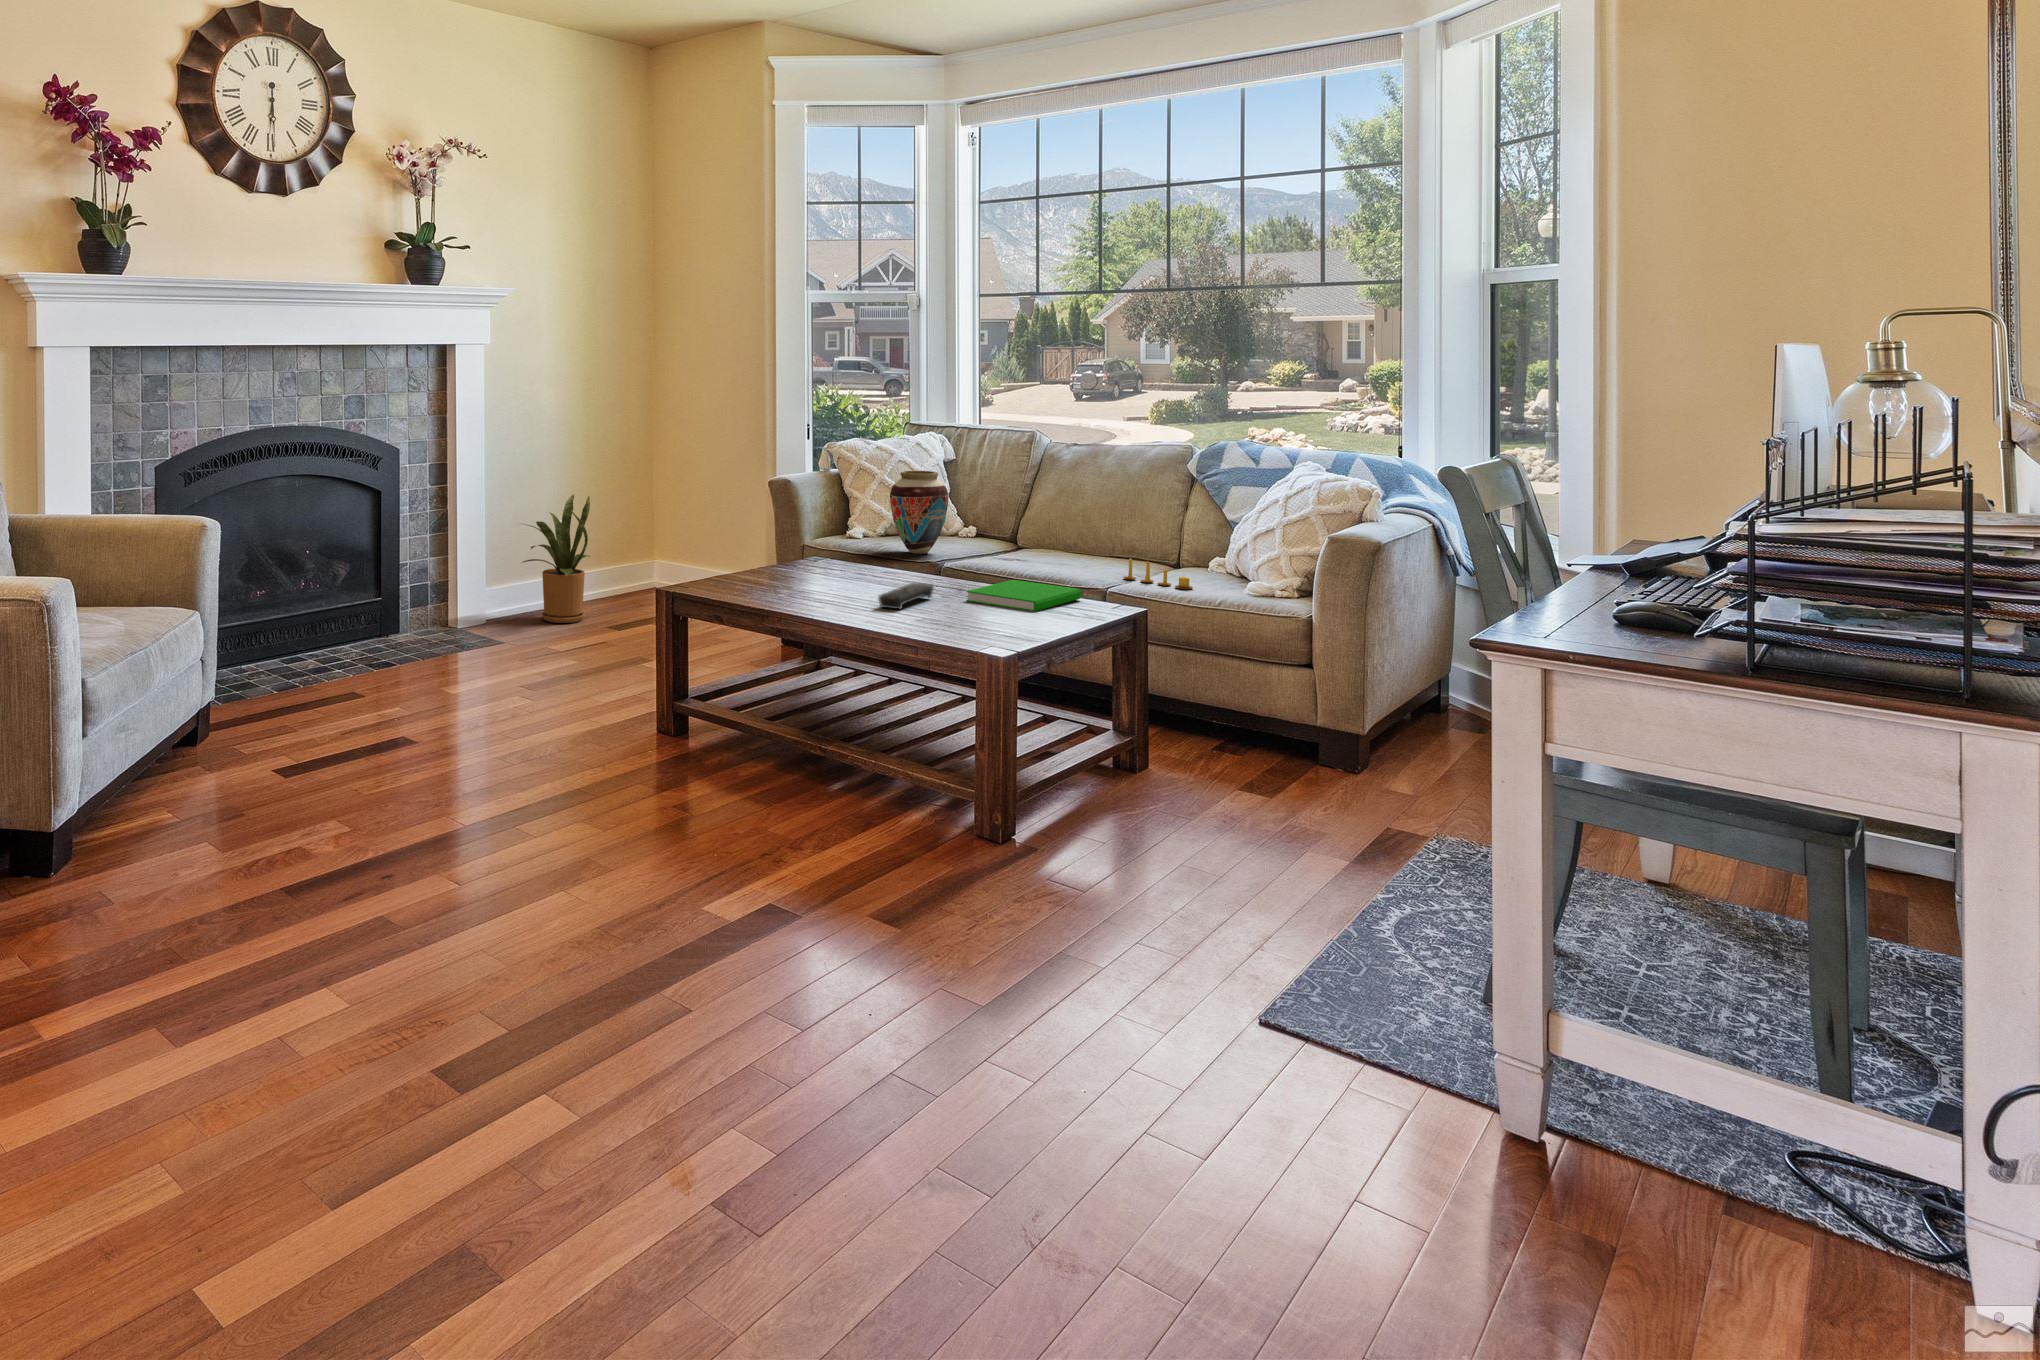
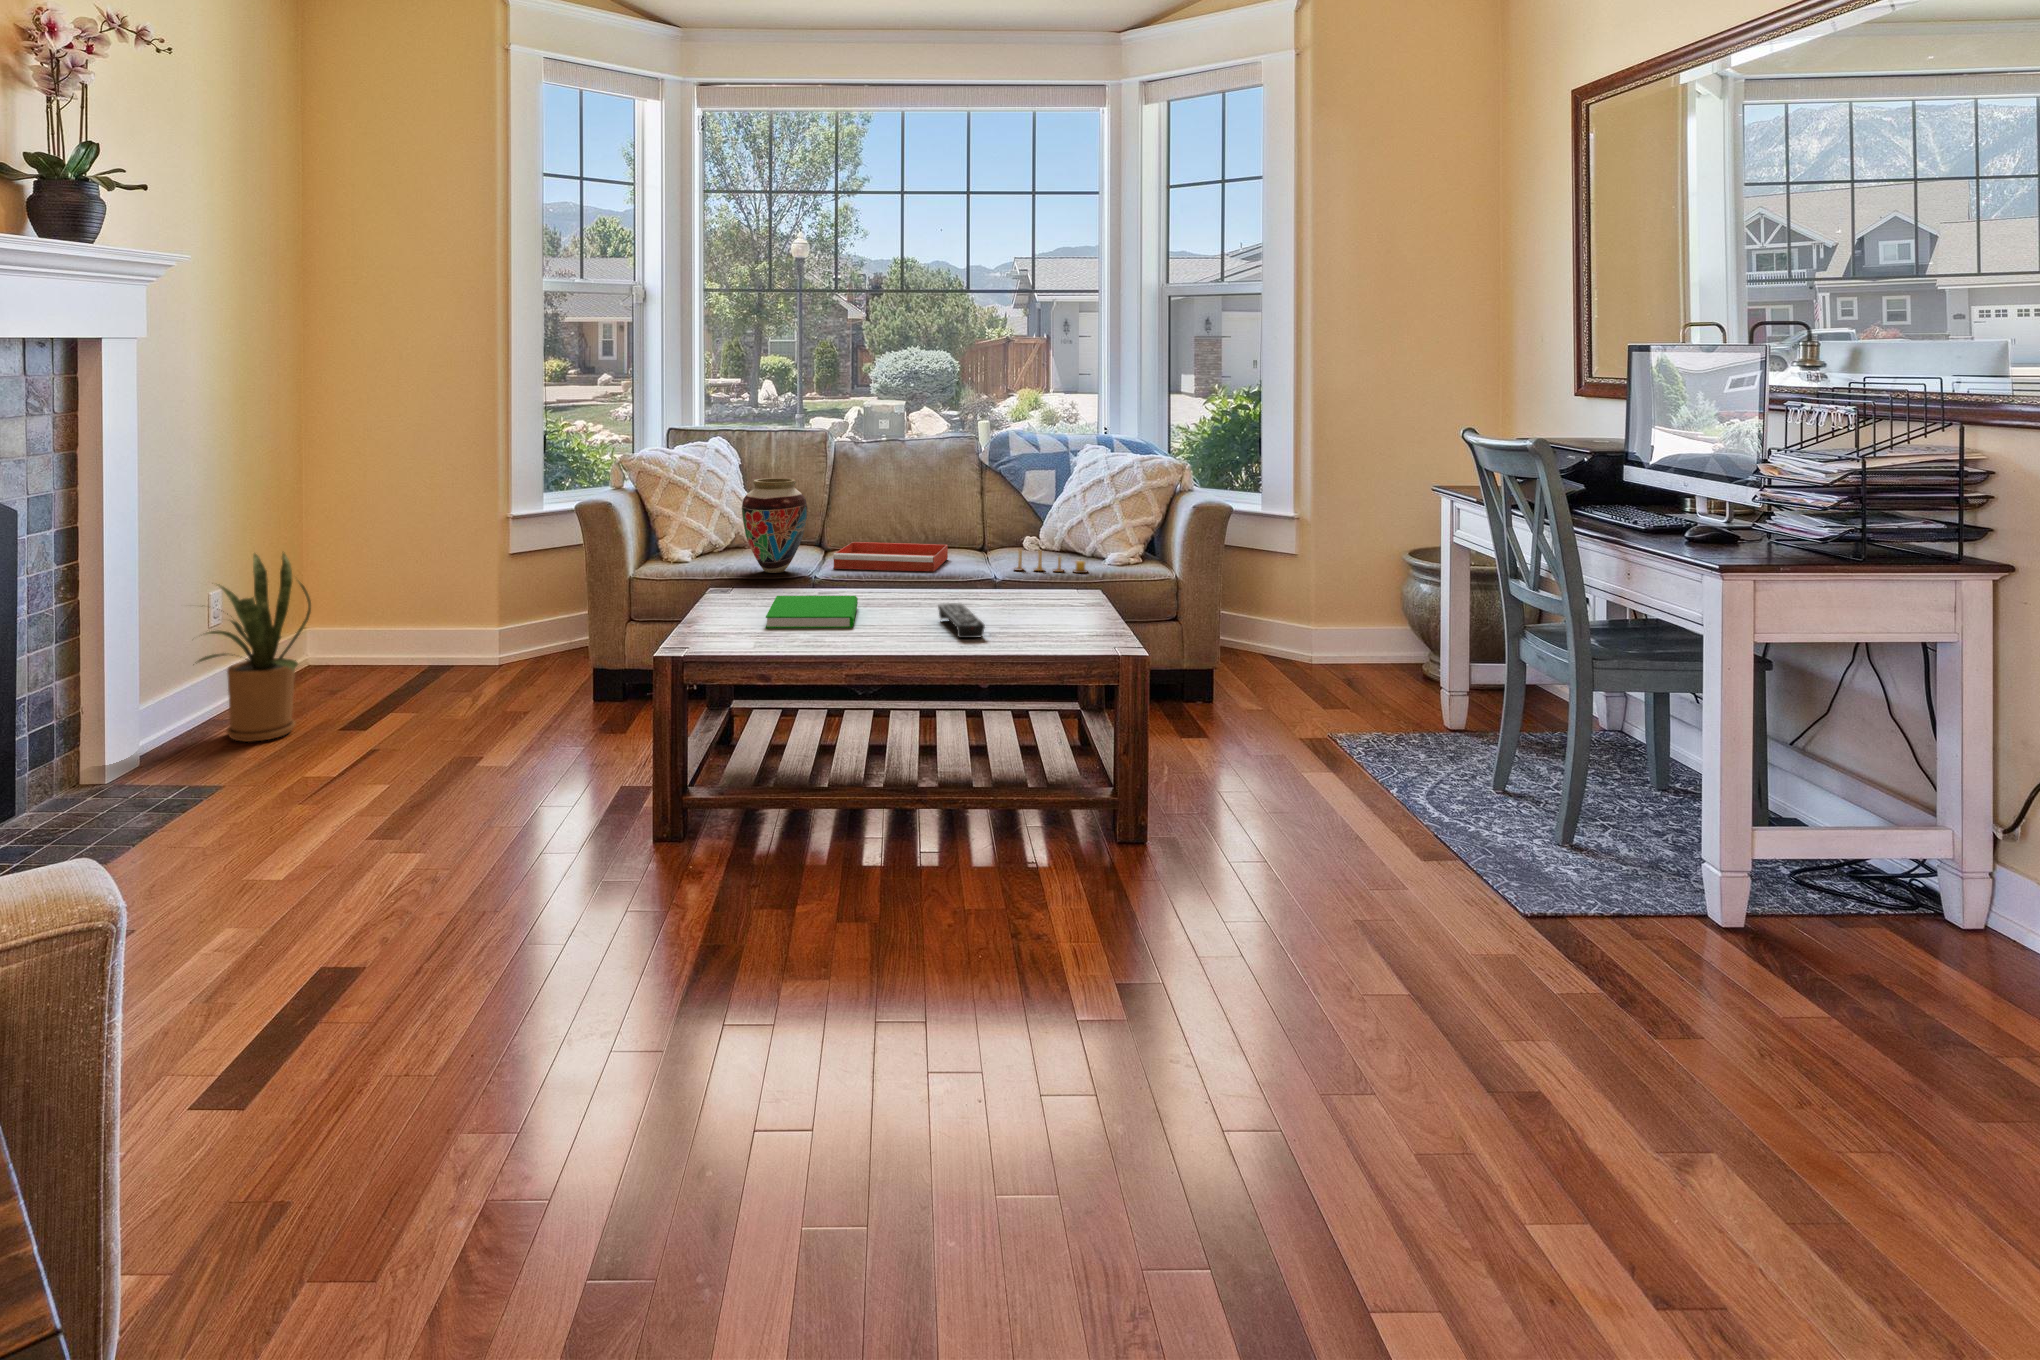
tray: none [971,538,1100,570] -> present [833,542,948,571]
book: present [966,580,1082,611] -> present [766,596,858,628]

